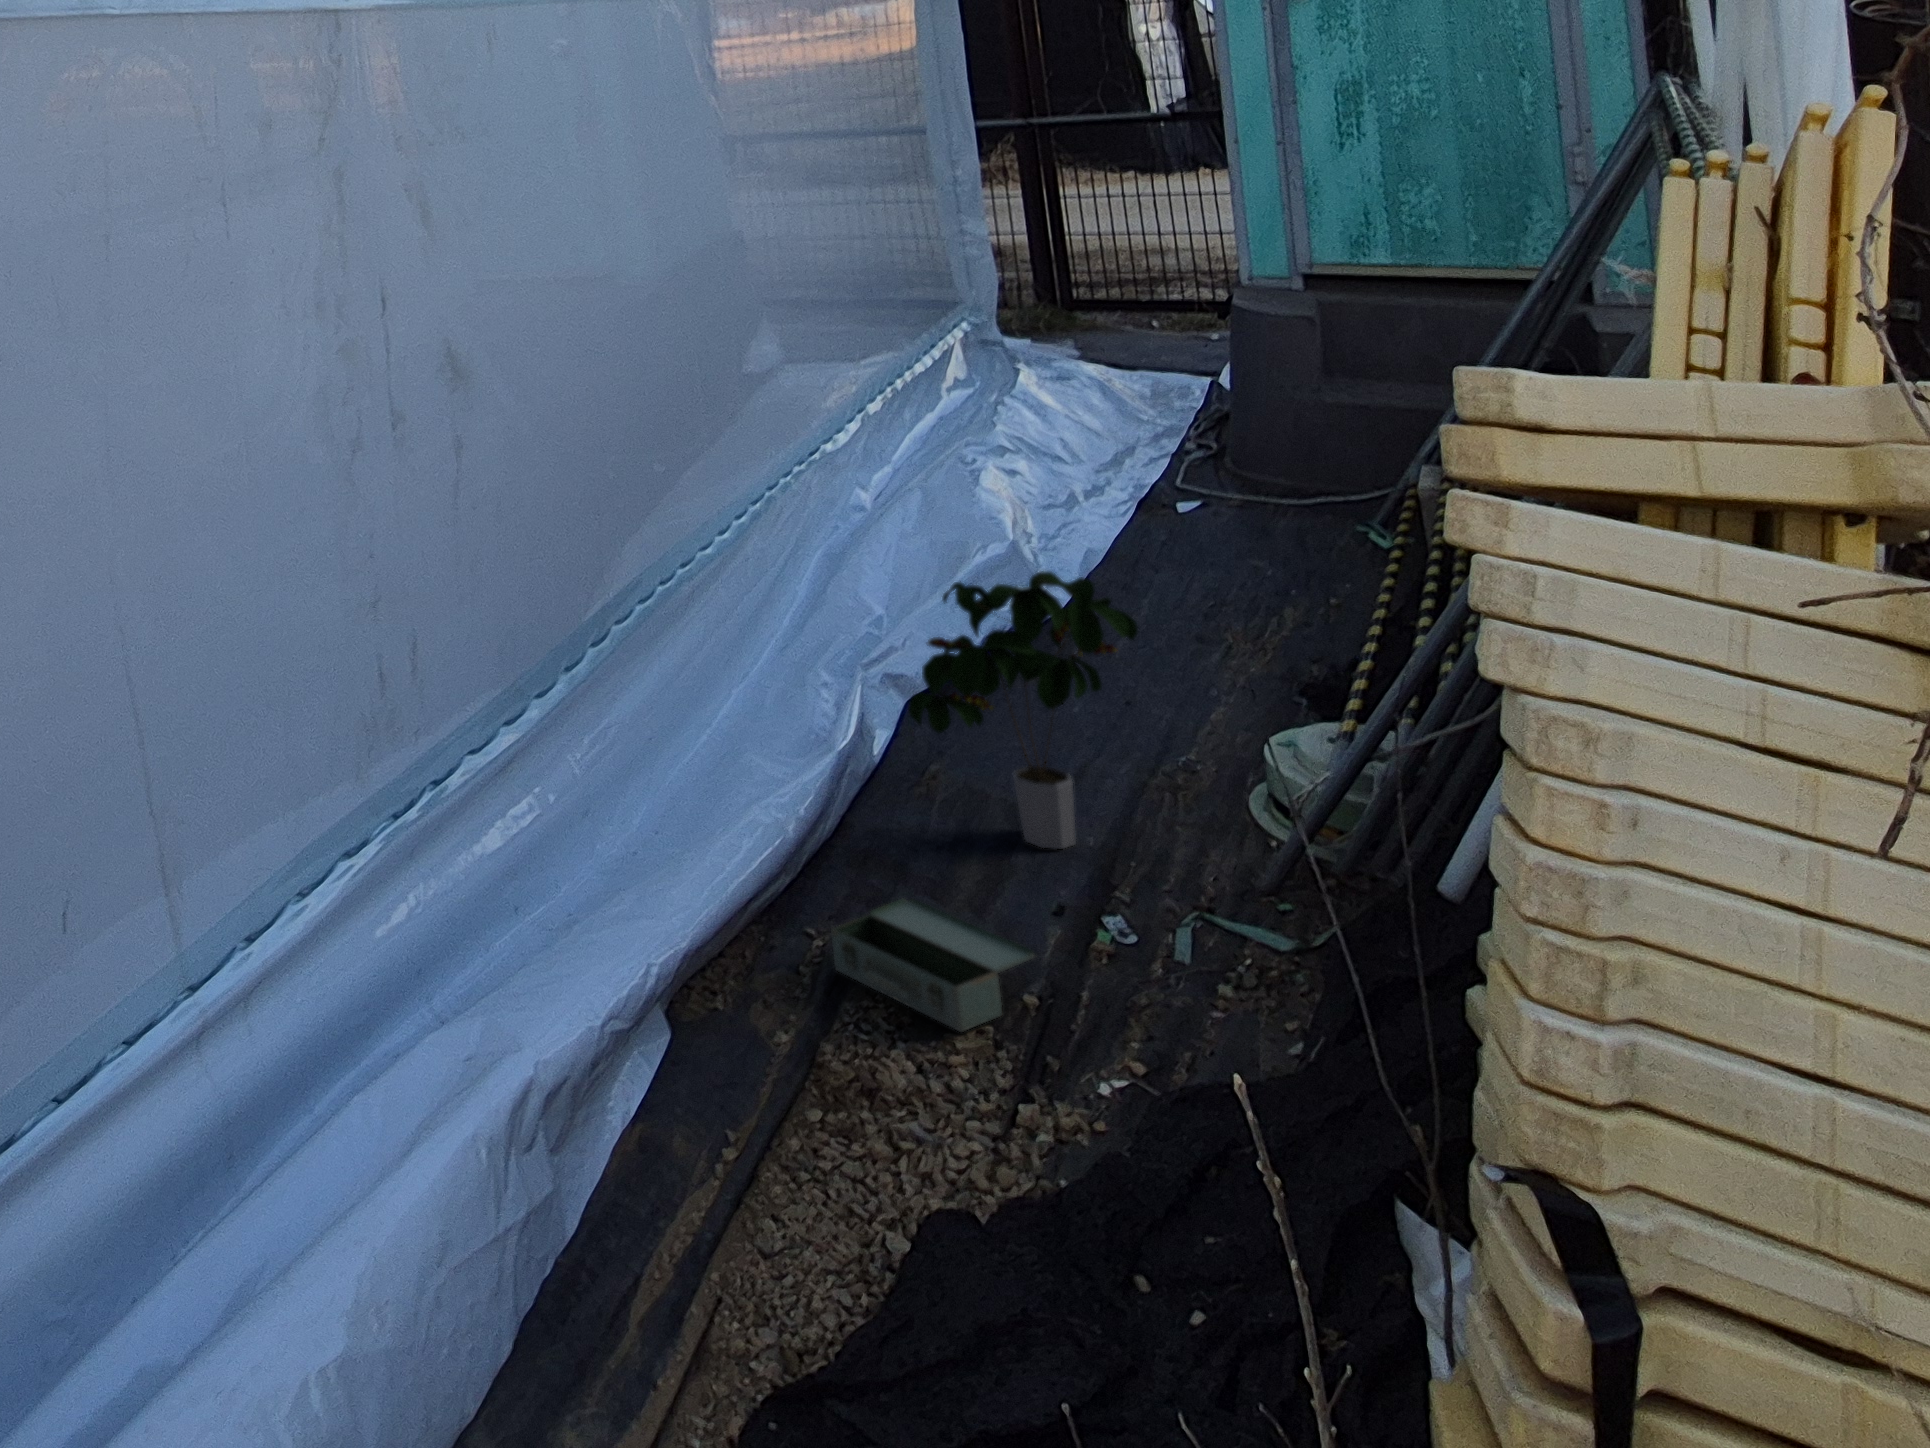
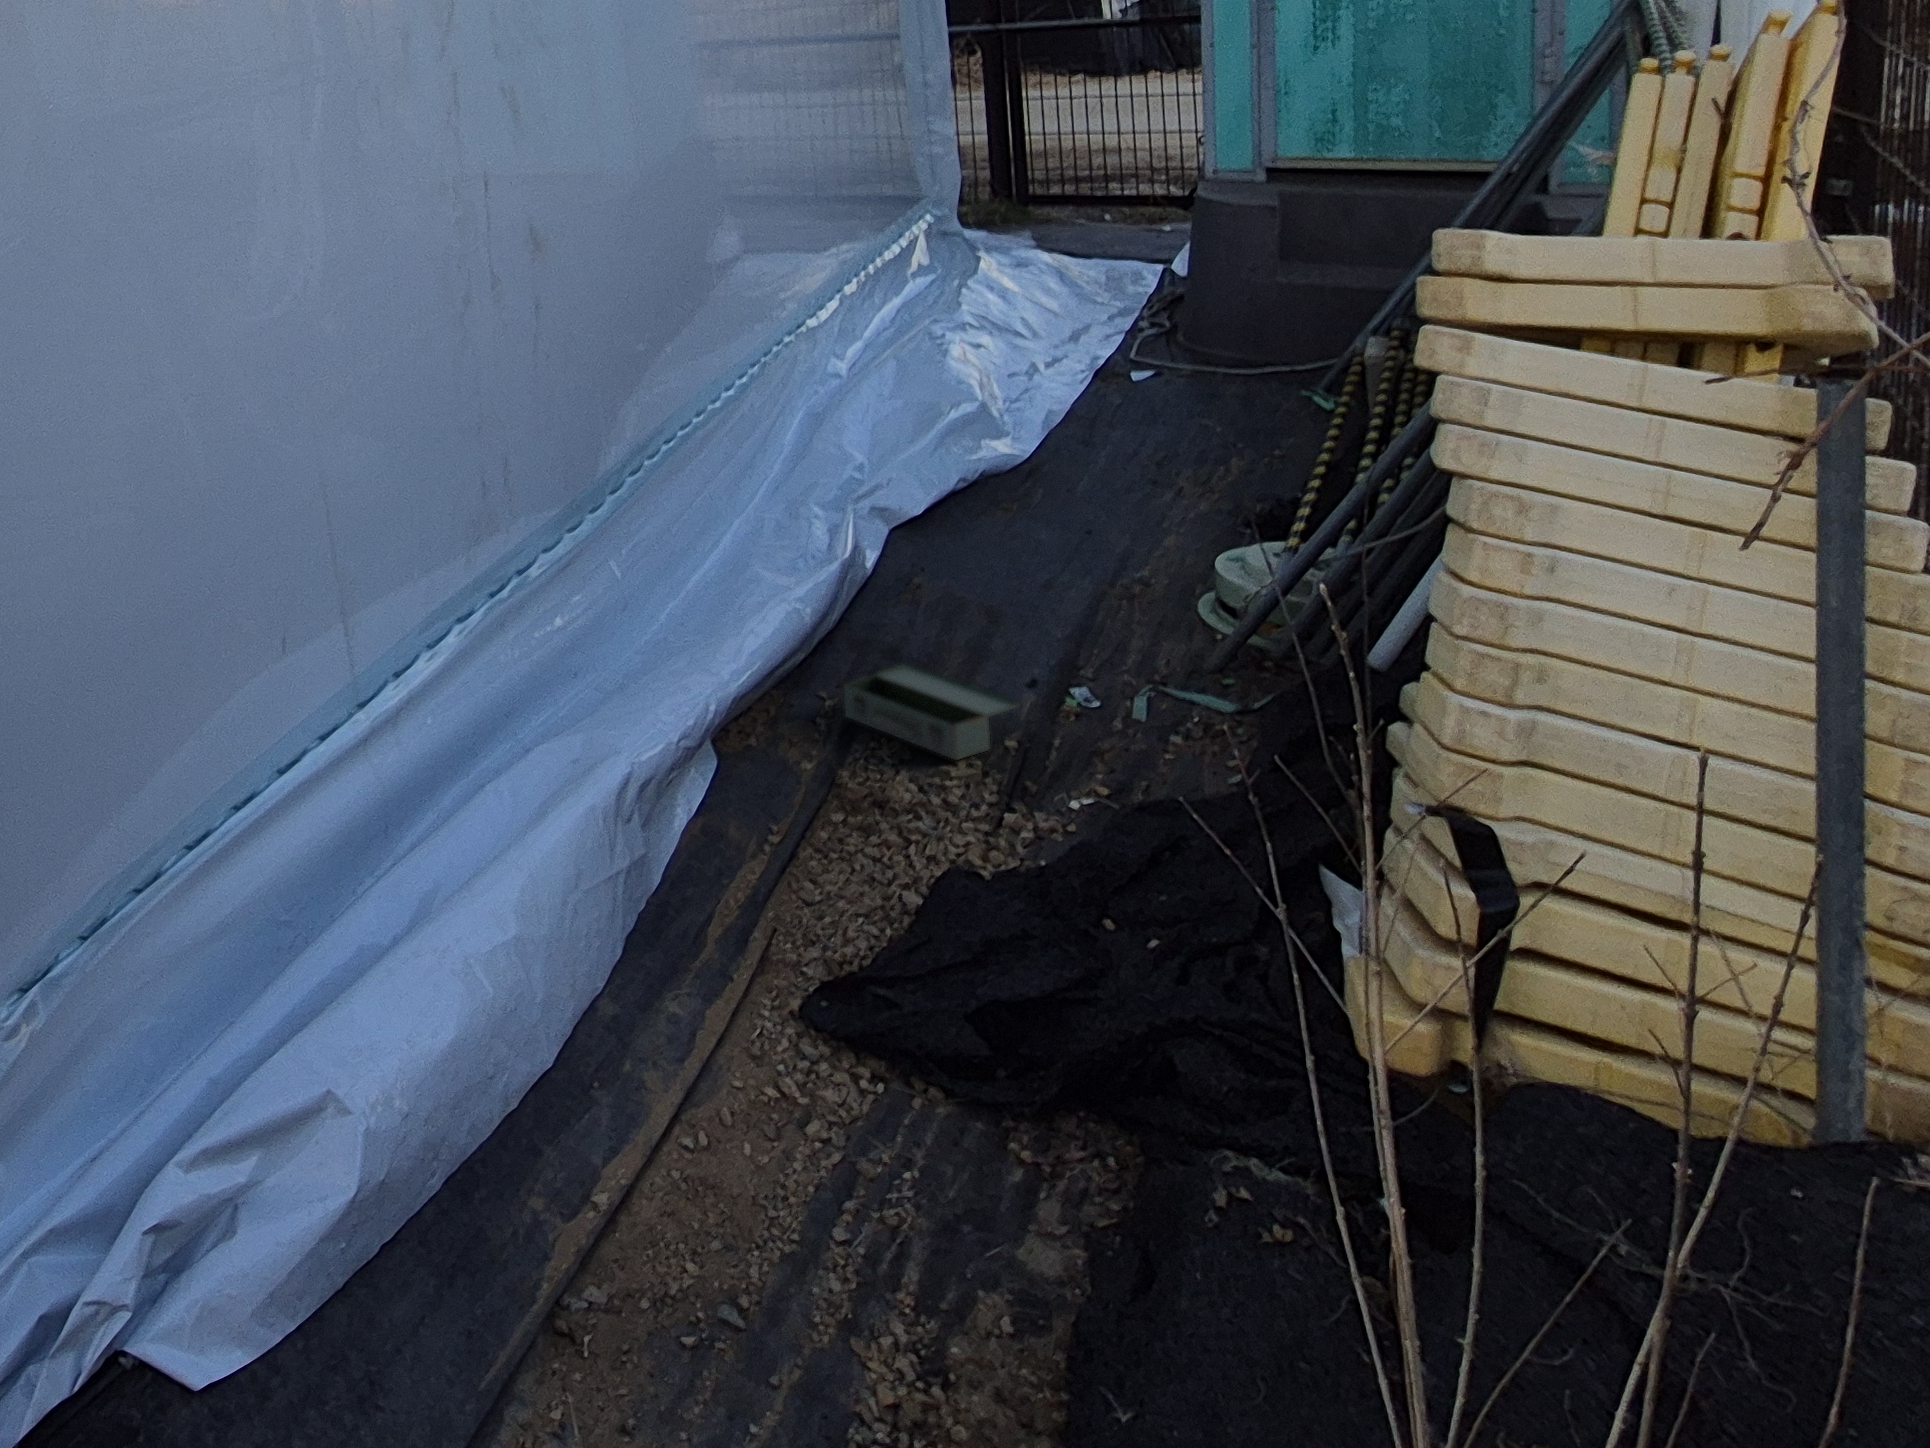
potted plant: present [908,571,1138,849] -> none [907,409,1113,635]

